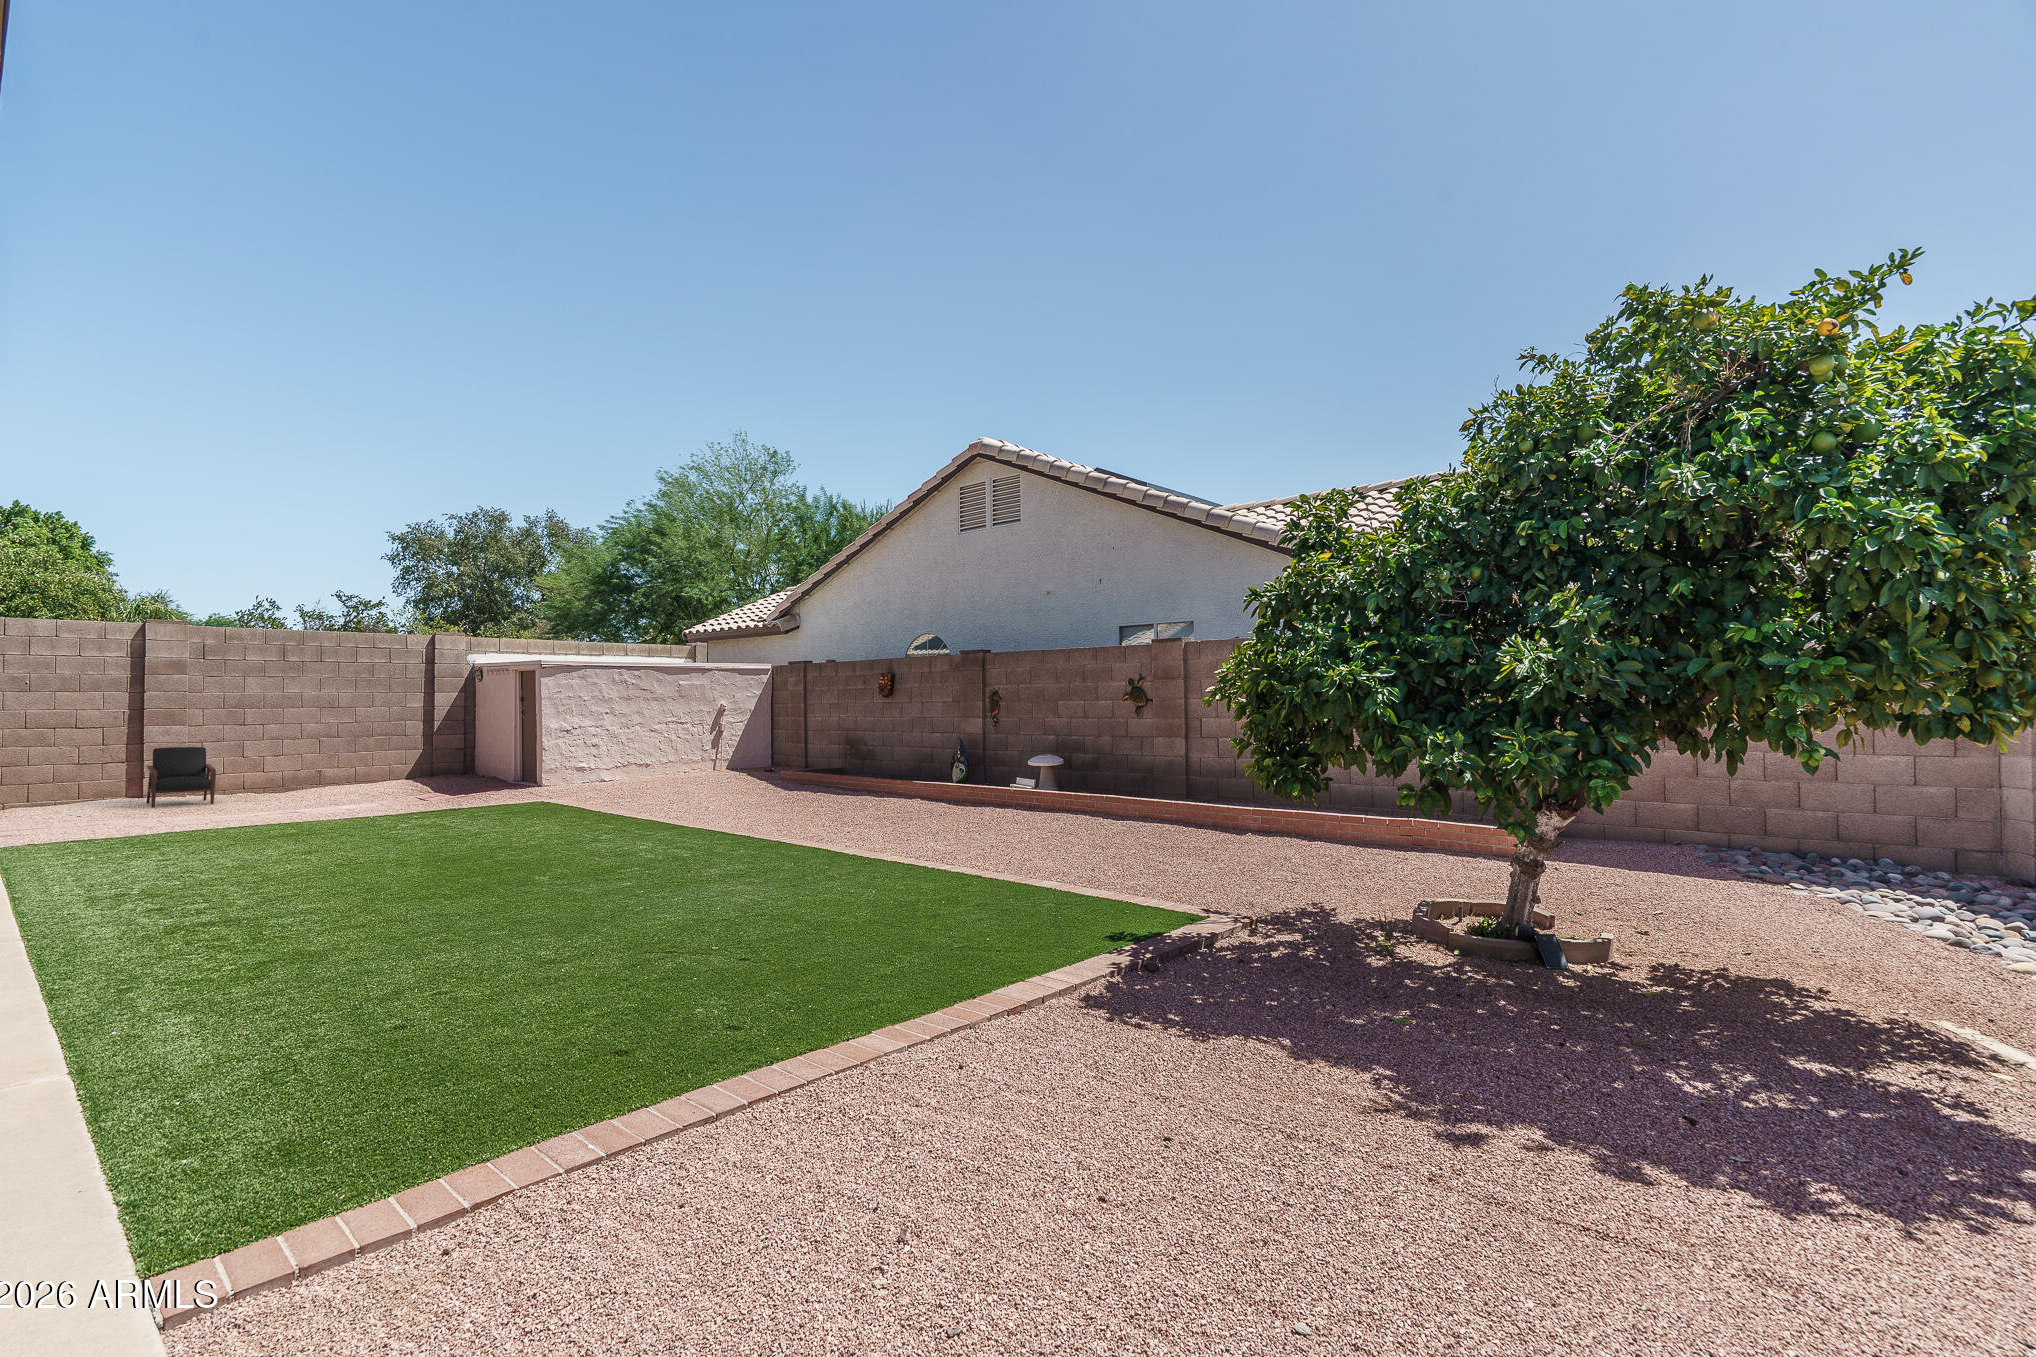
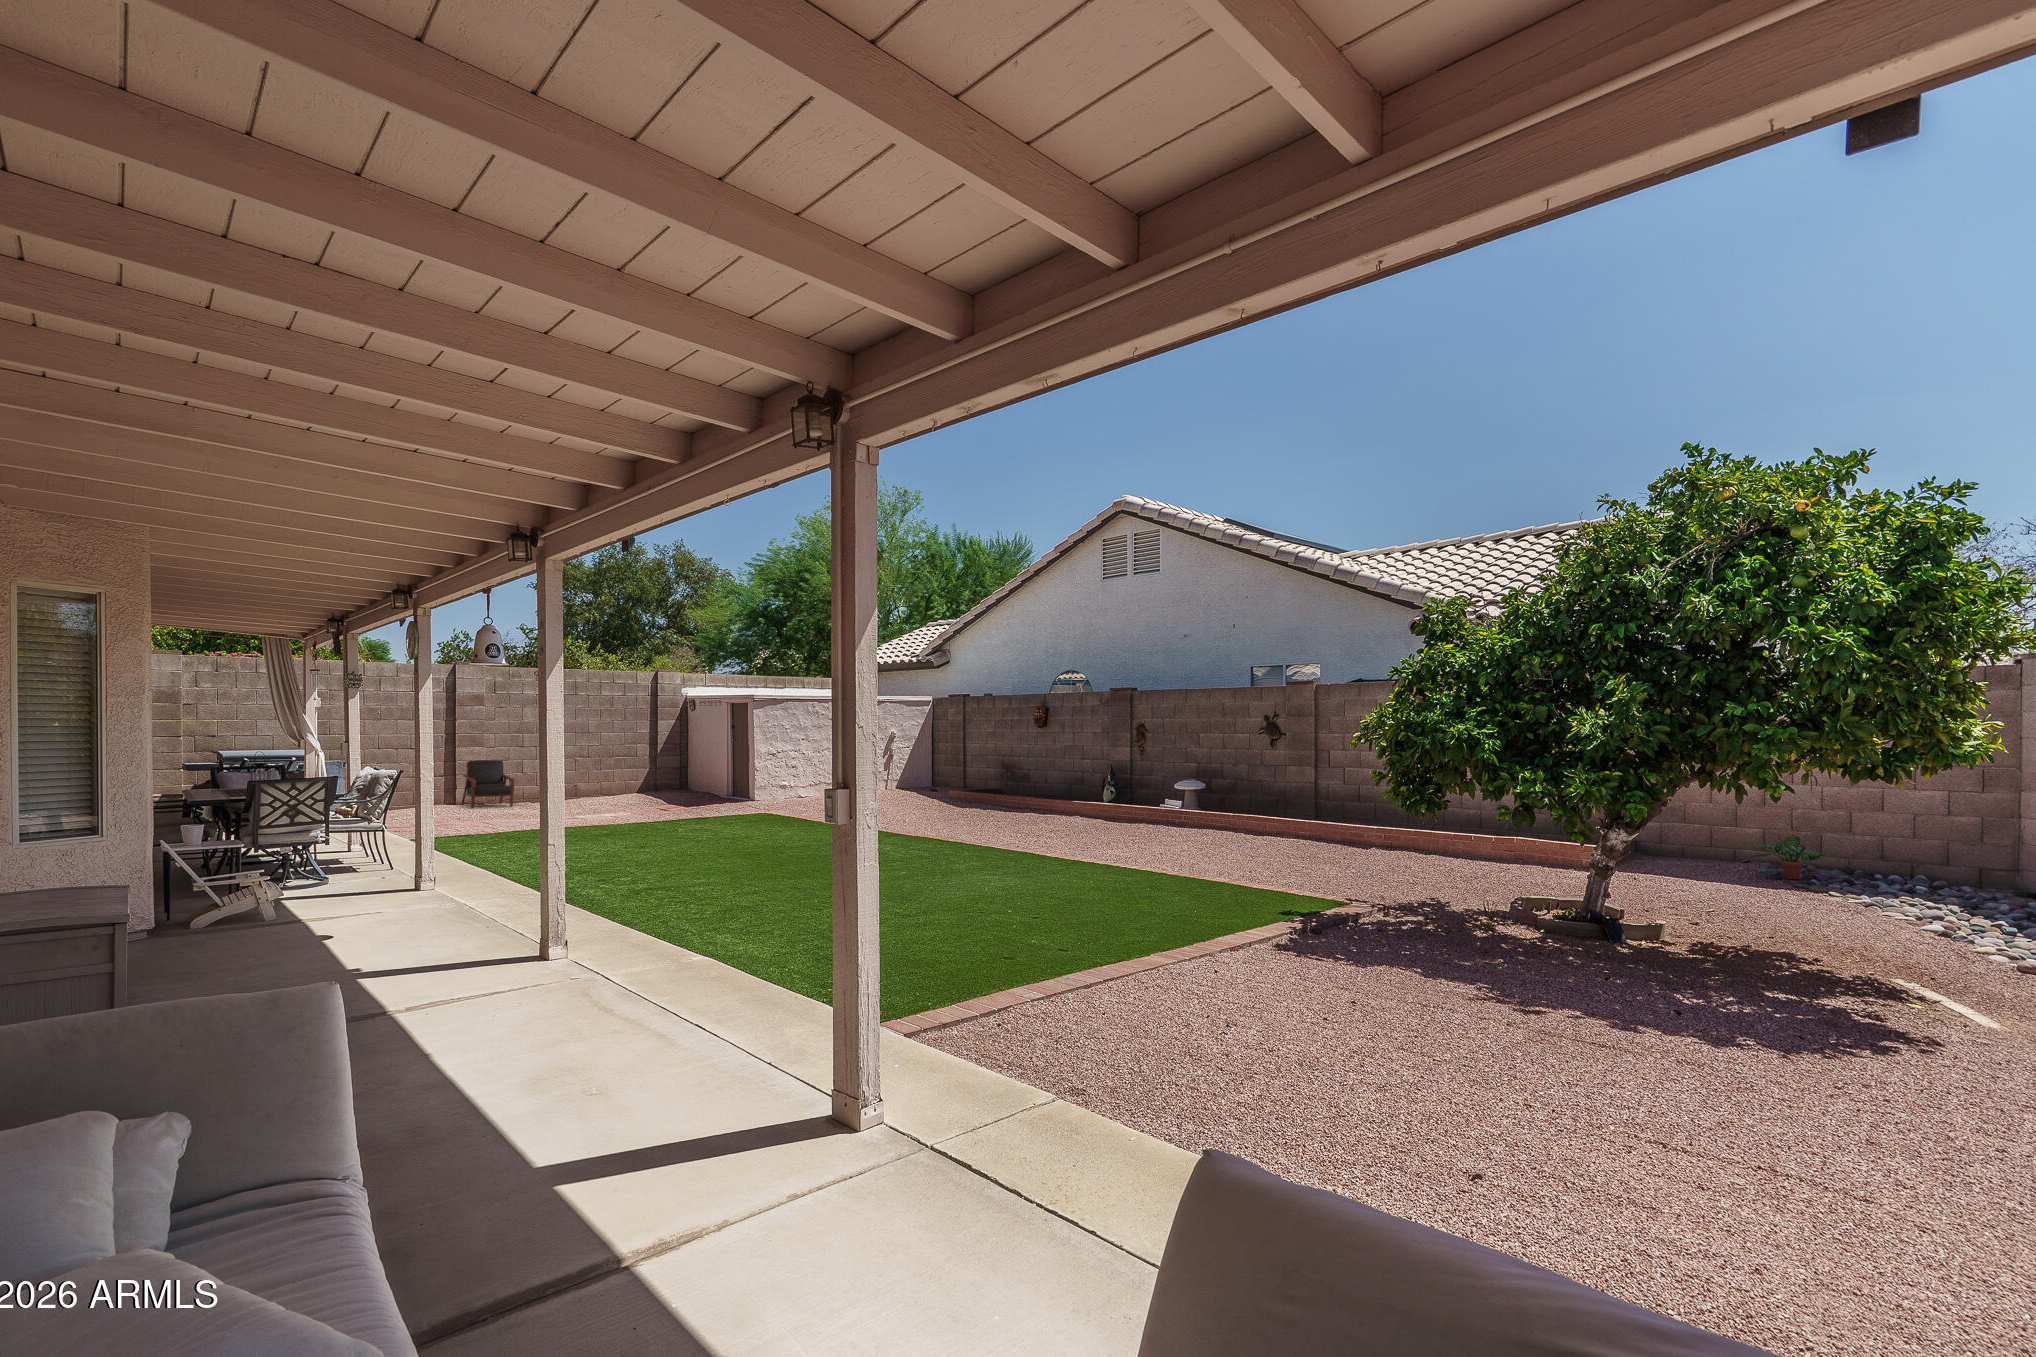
potted plant: none [1687,808,1785,861] -> present [1752,835,1827,879]

